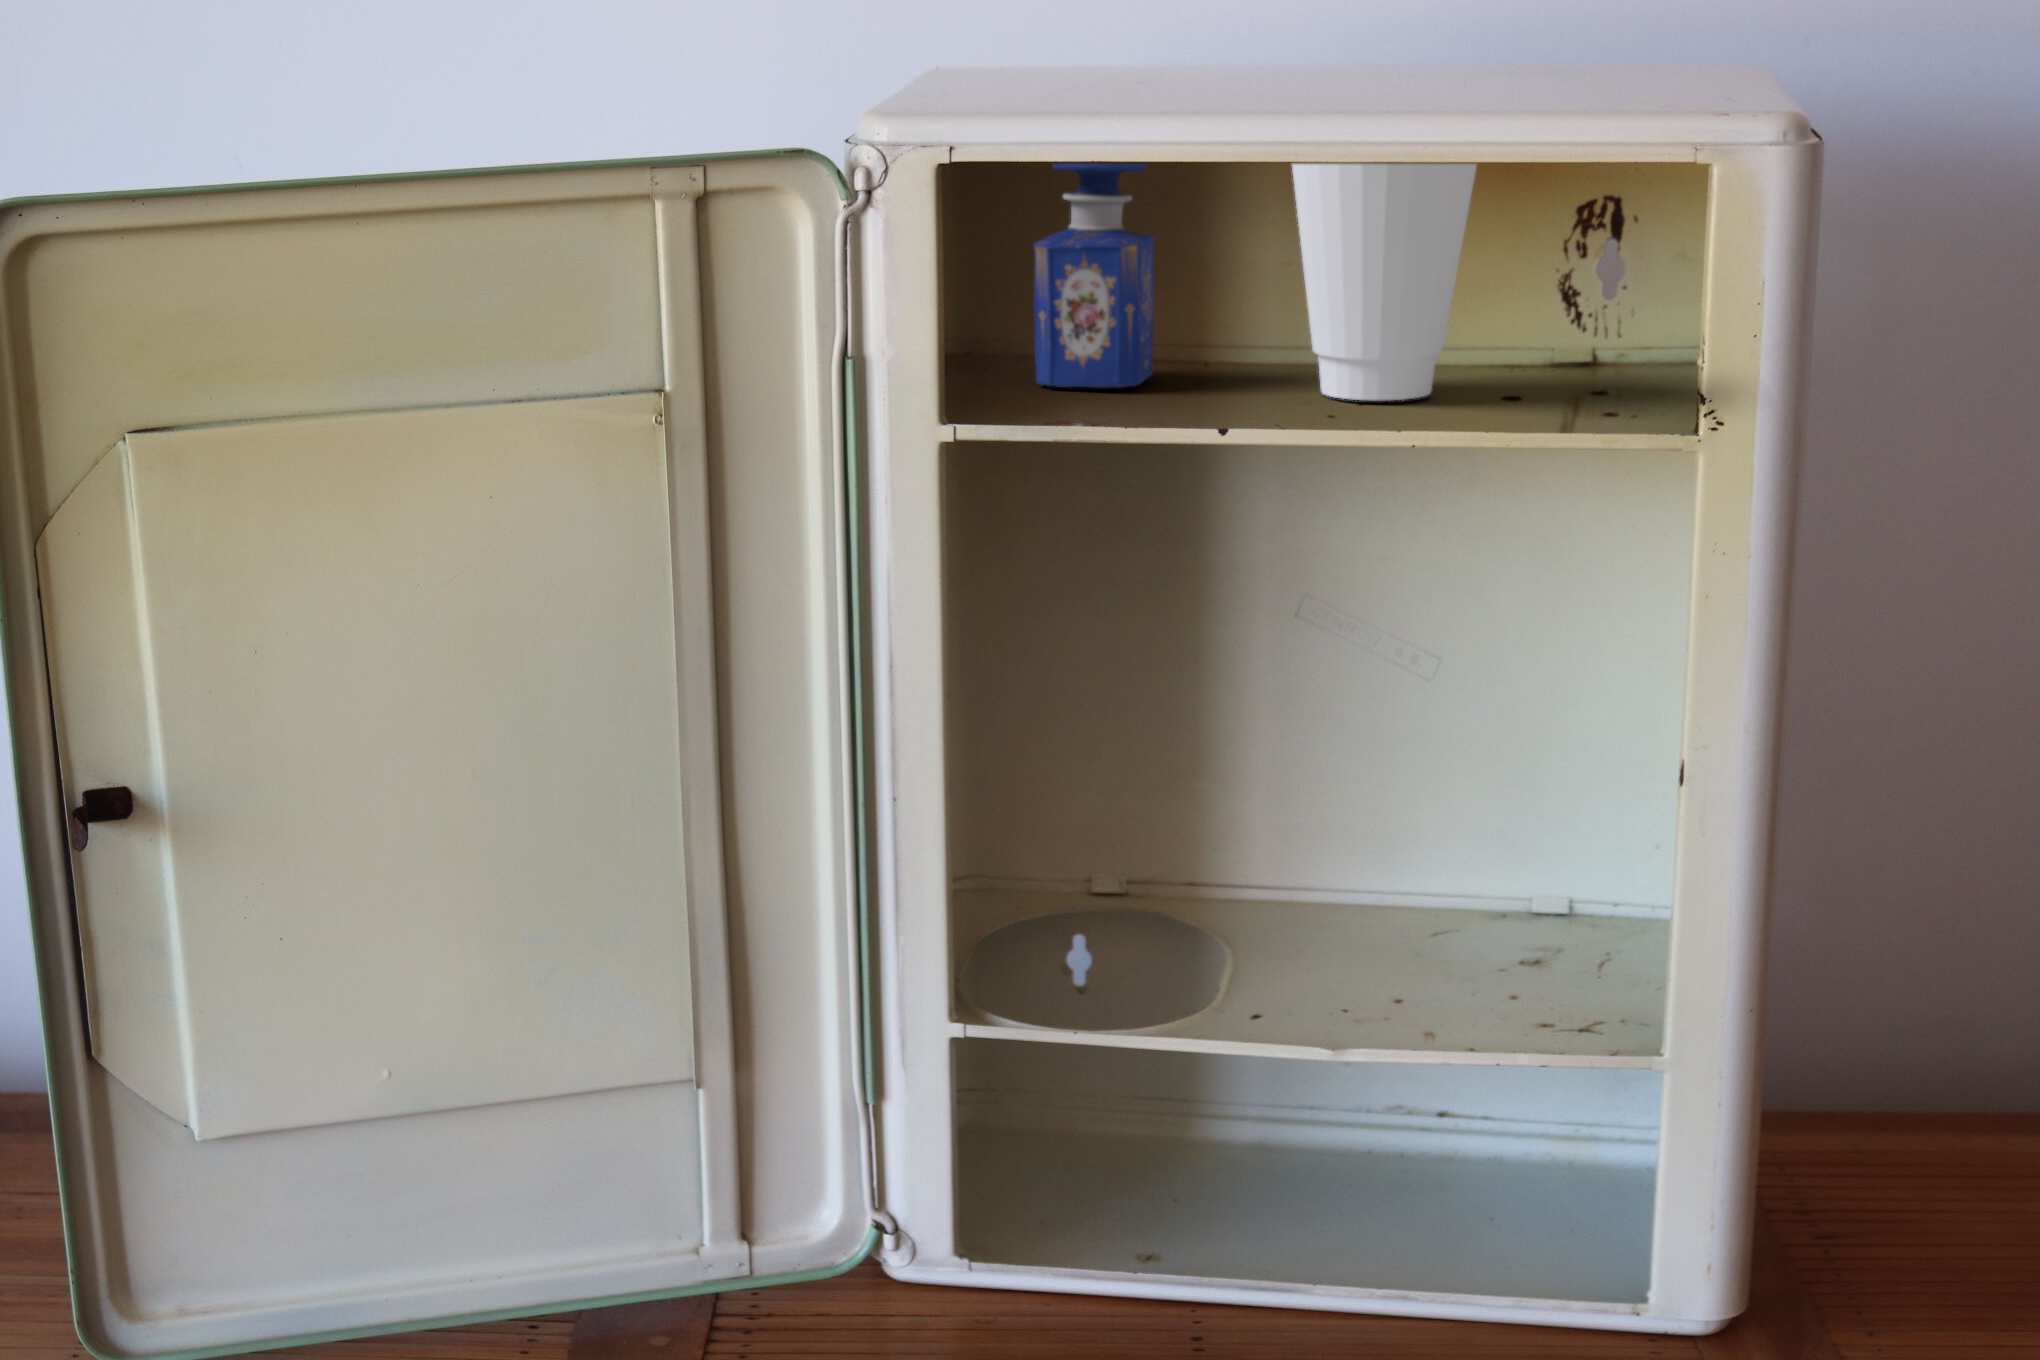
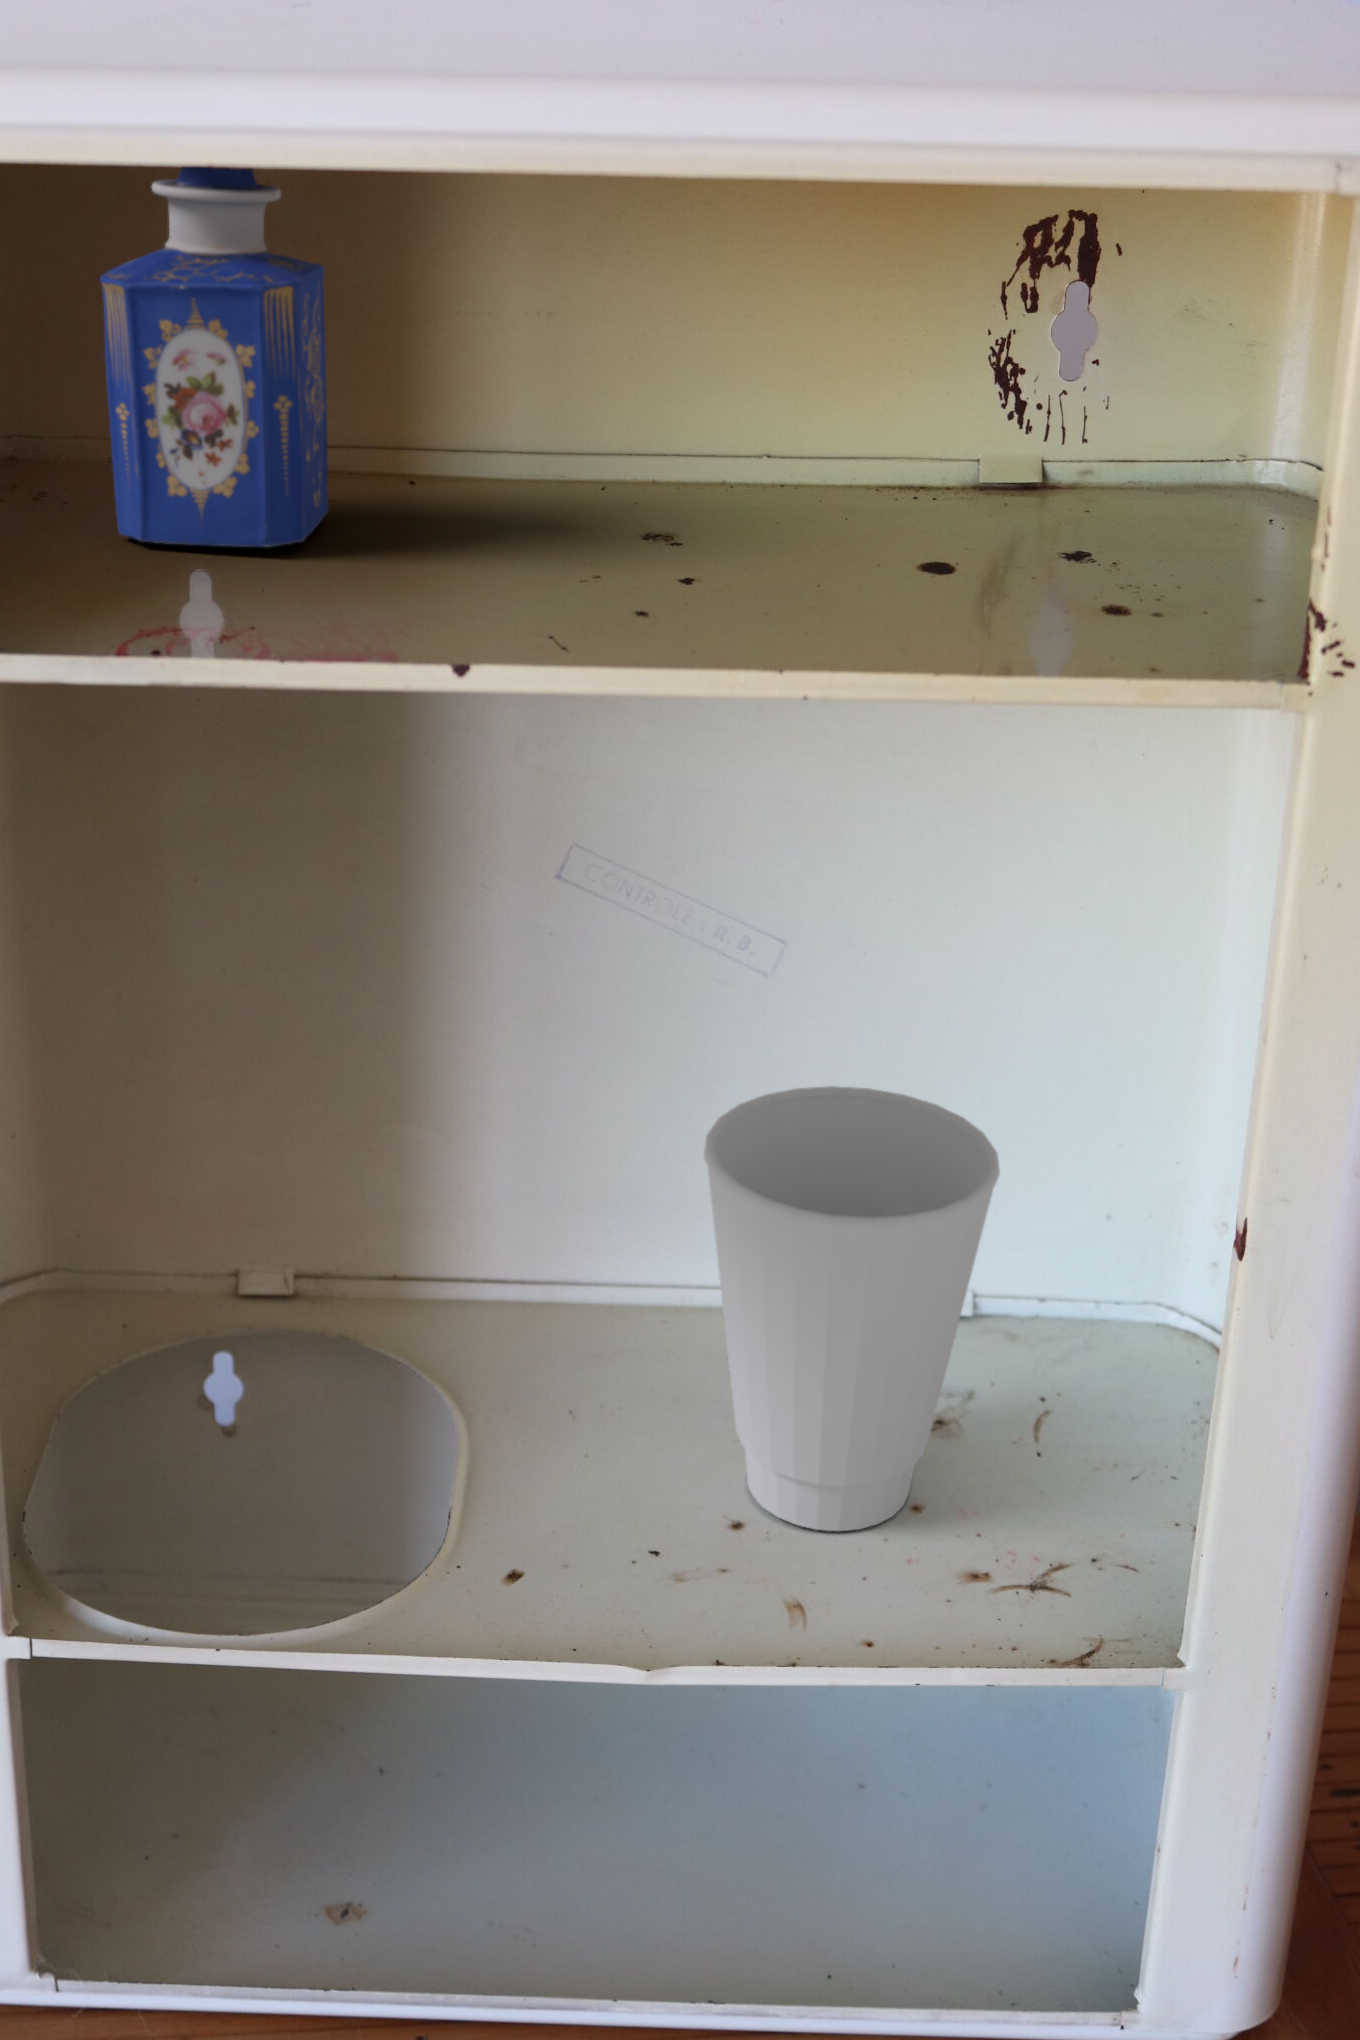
cup: present [1292,164,1477,401] -> present [704,1086,1000,1531]

